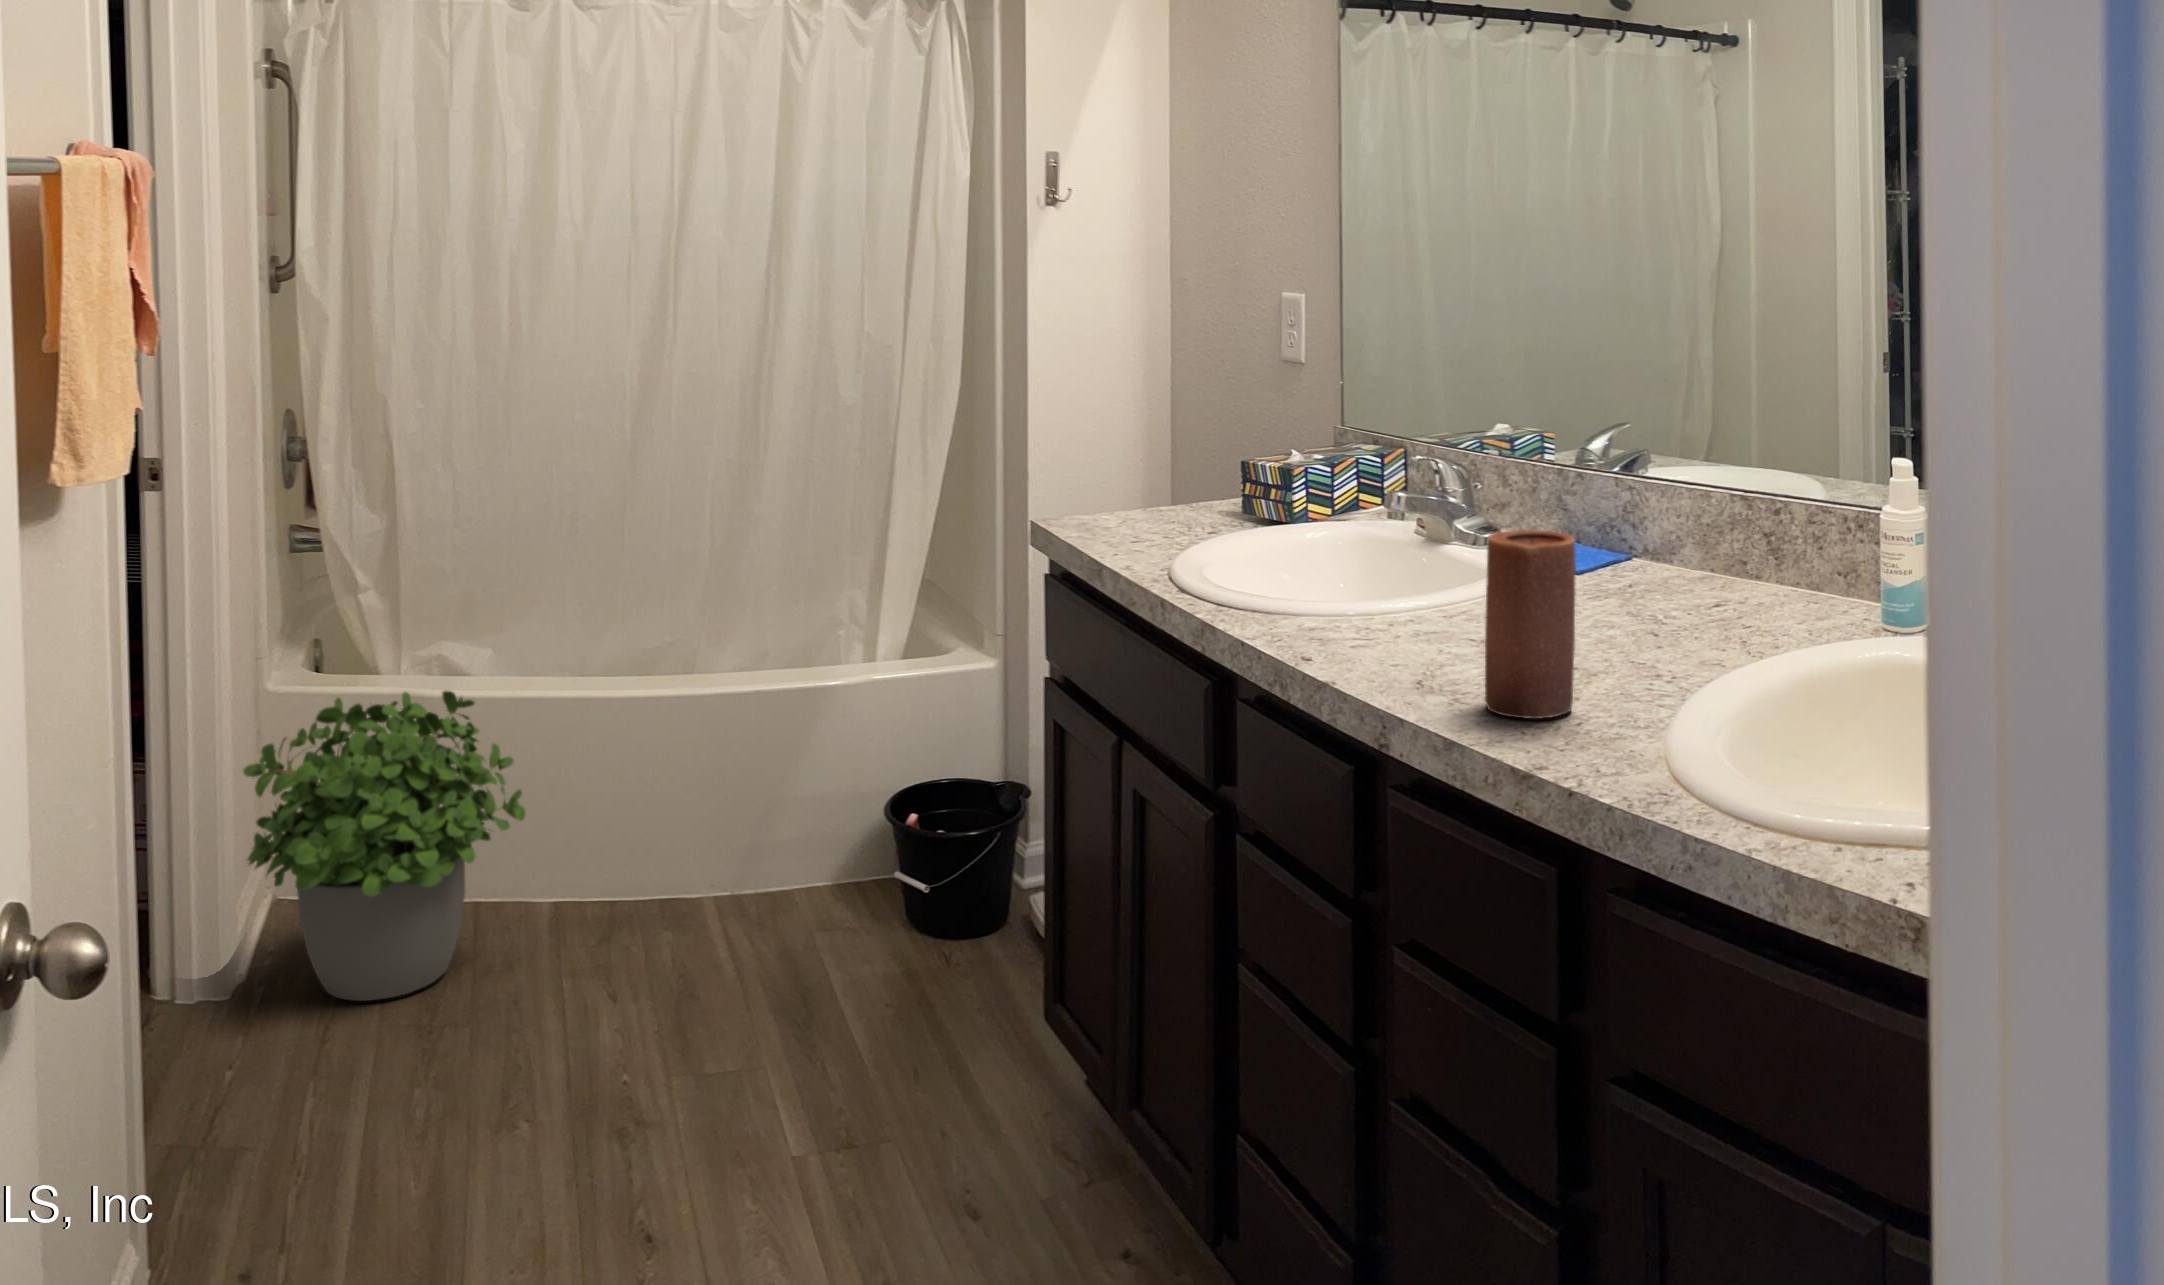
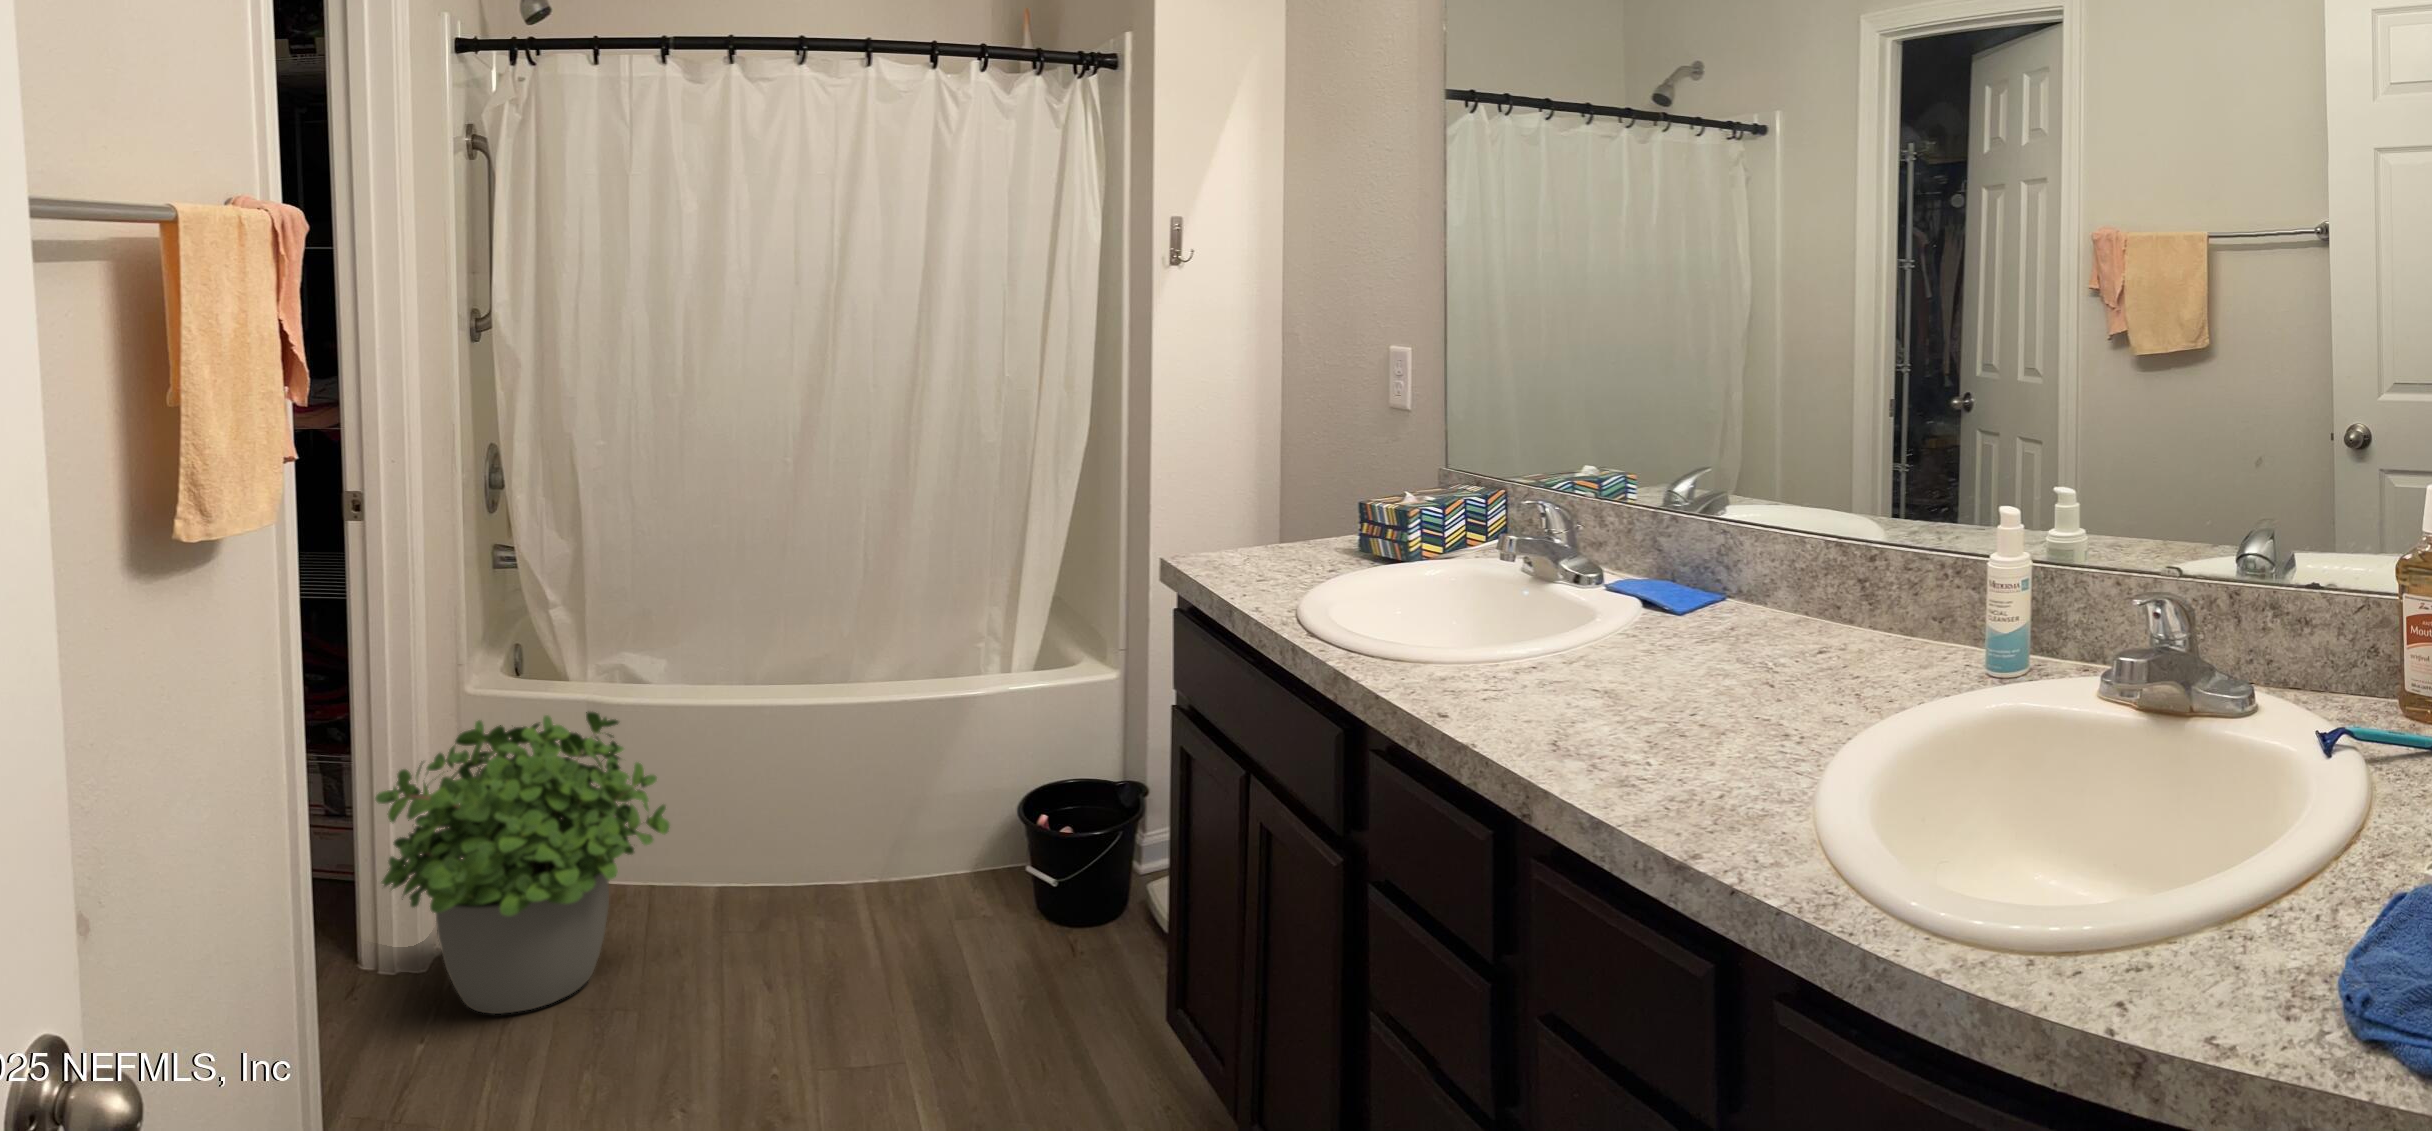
candle: present [1485,530,1576,719] -> none [1626,602,1719,793]

